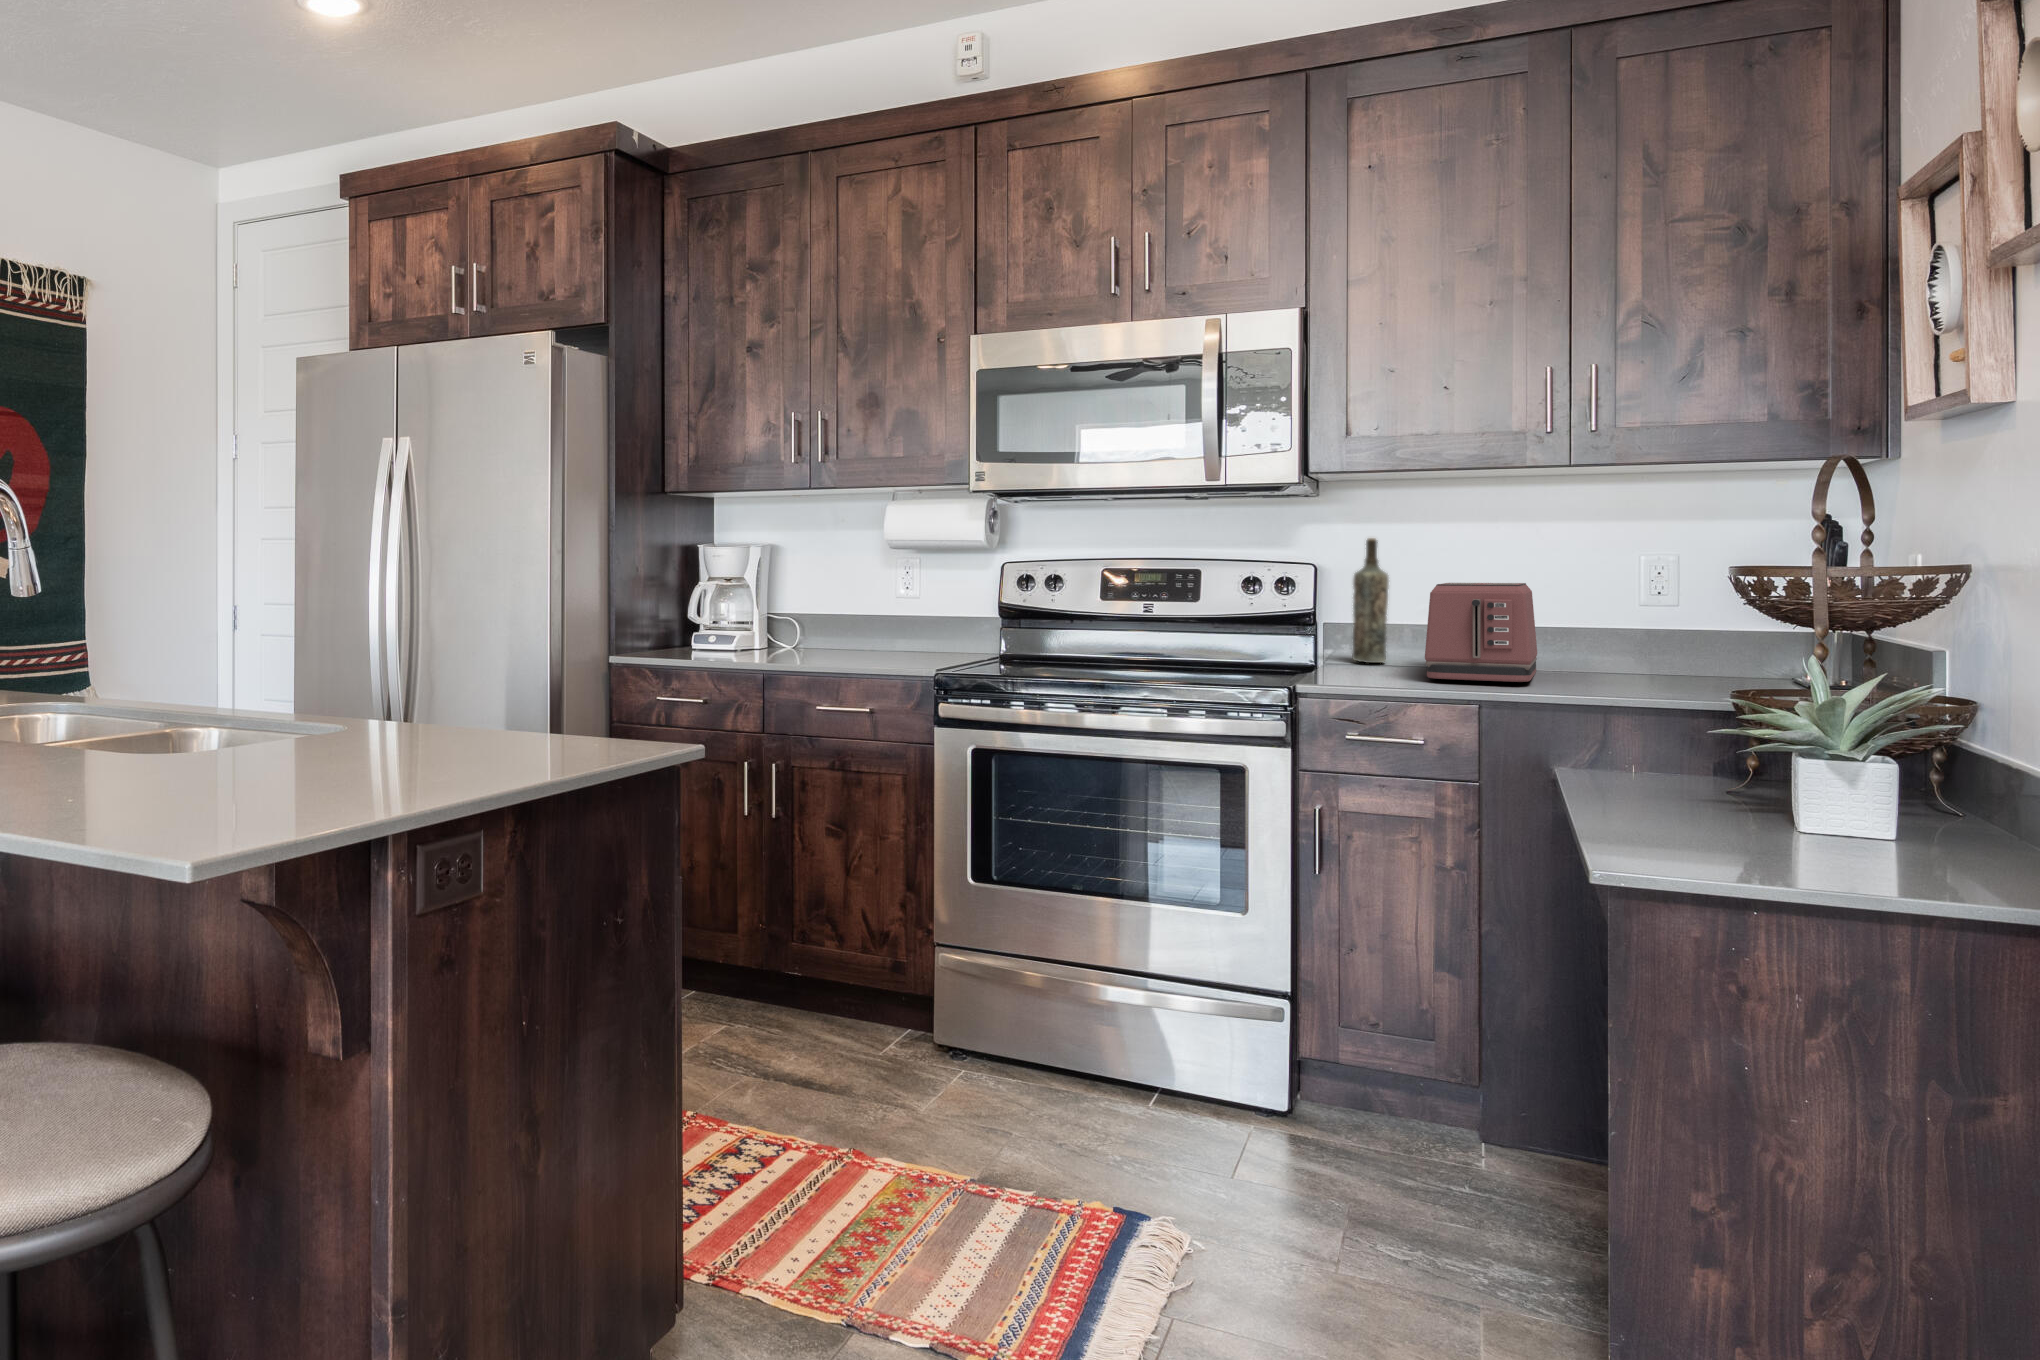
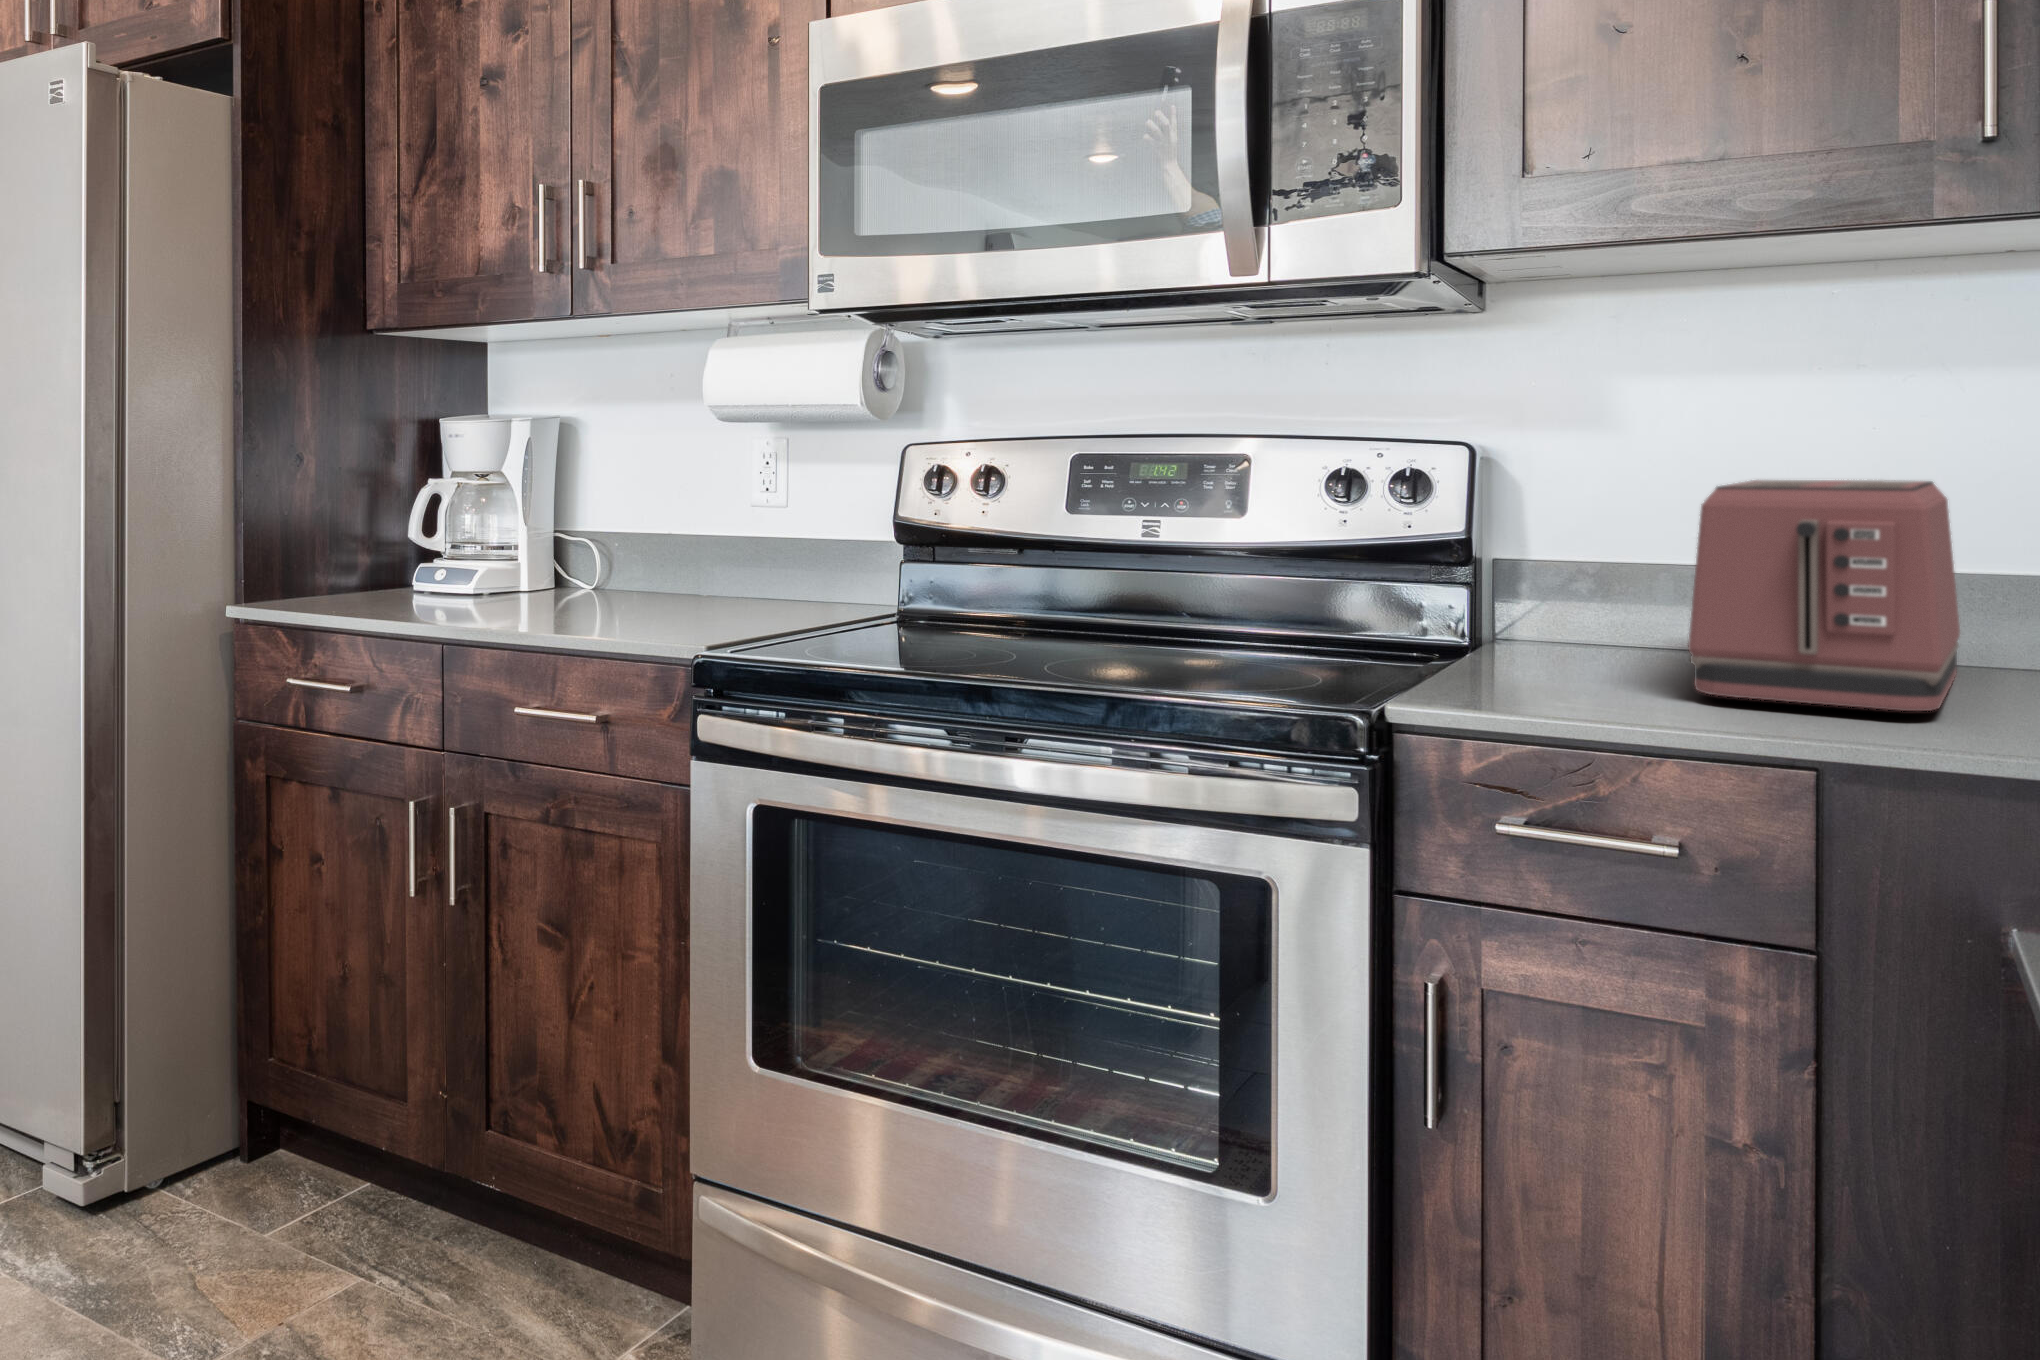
bottle: present [1352,538,1389,663] -> none [1553,387,1629,643]

